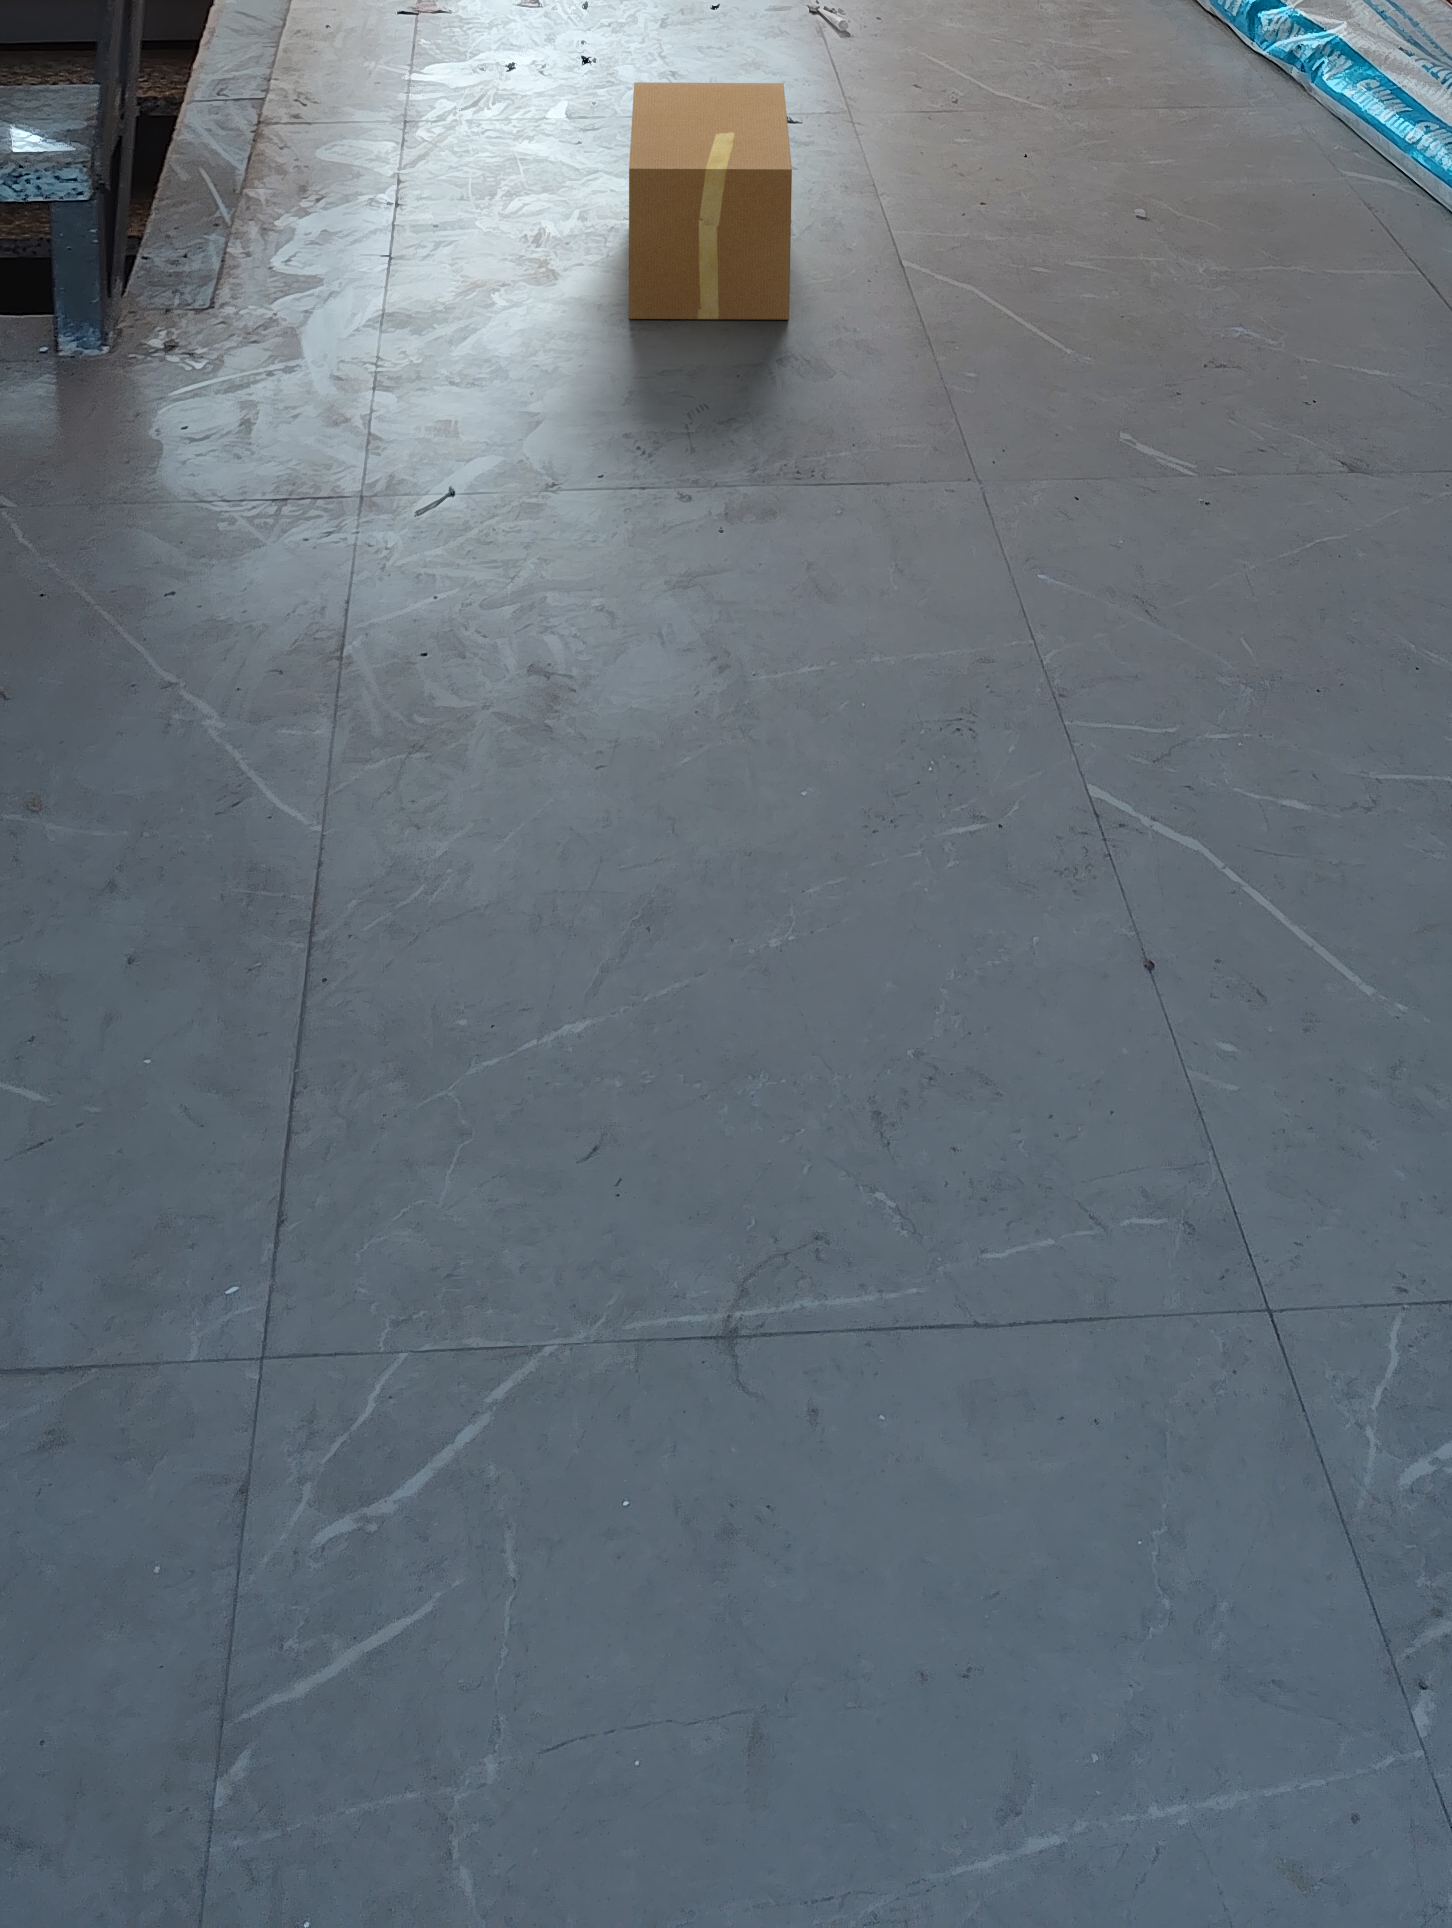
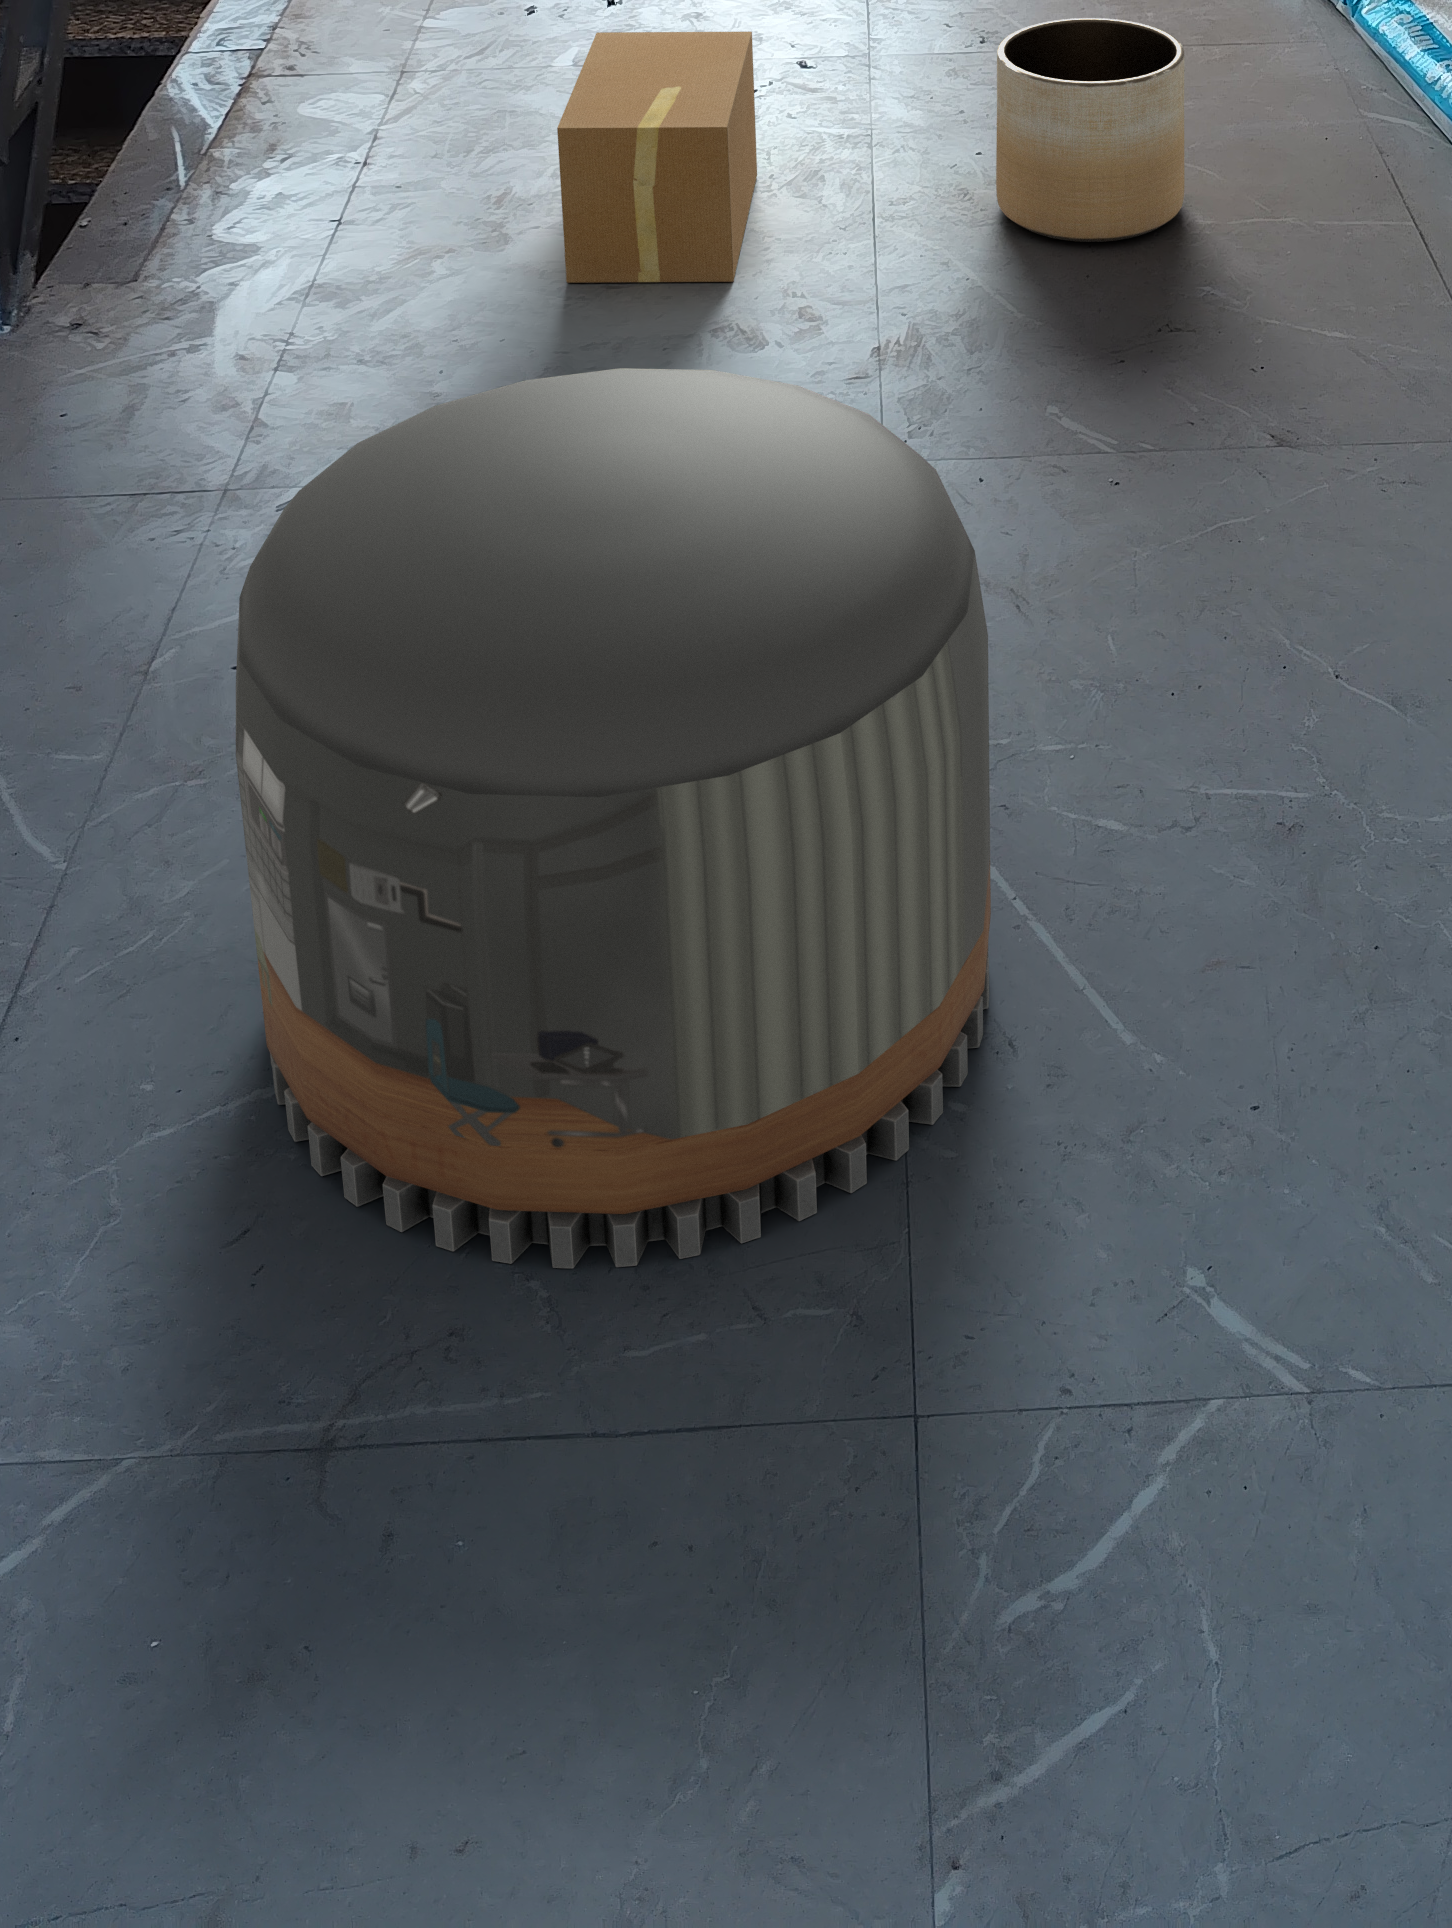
planter: none [1022,74,1209,287] -> present [996,18,1185,242]
pouf: none [563,365,1255,1184] -> present [236,368,991,1268]

